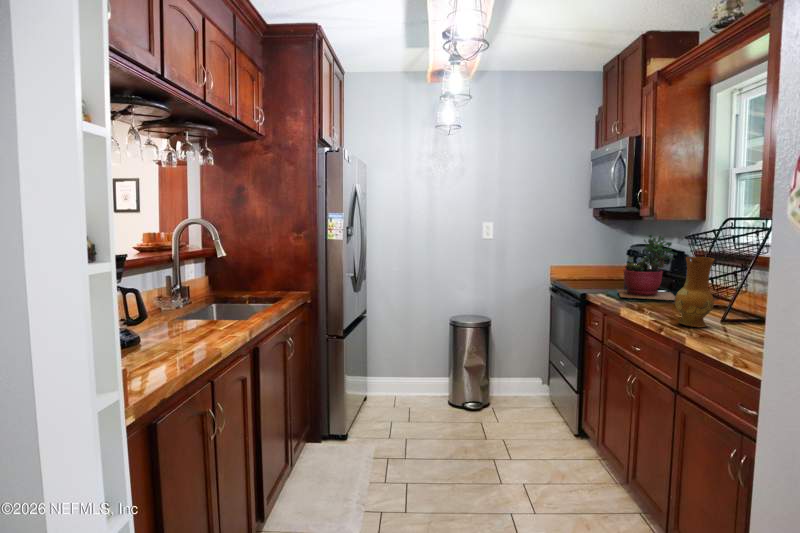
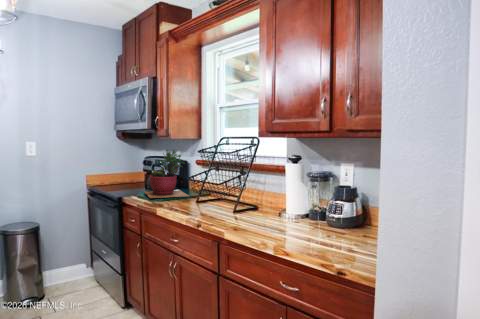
ceramic jug: present [675,257,714,328] -> none [204,164,230,219]

